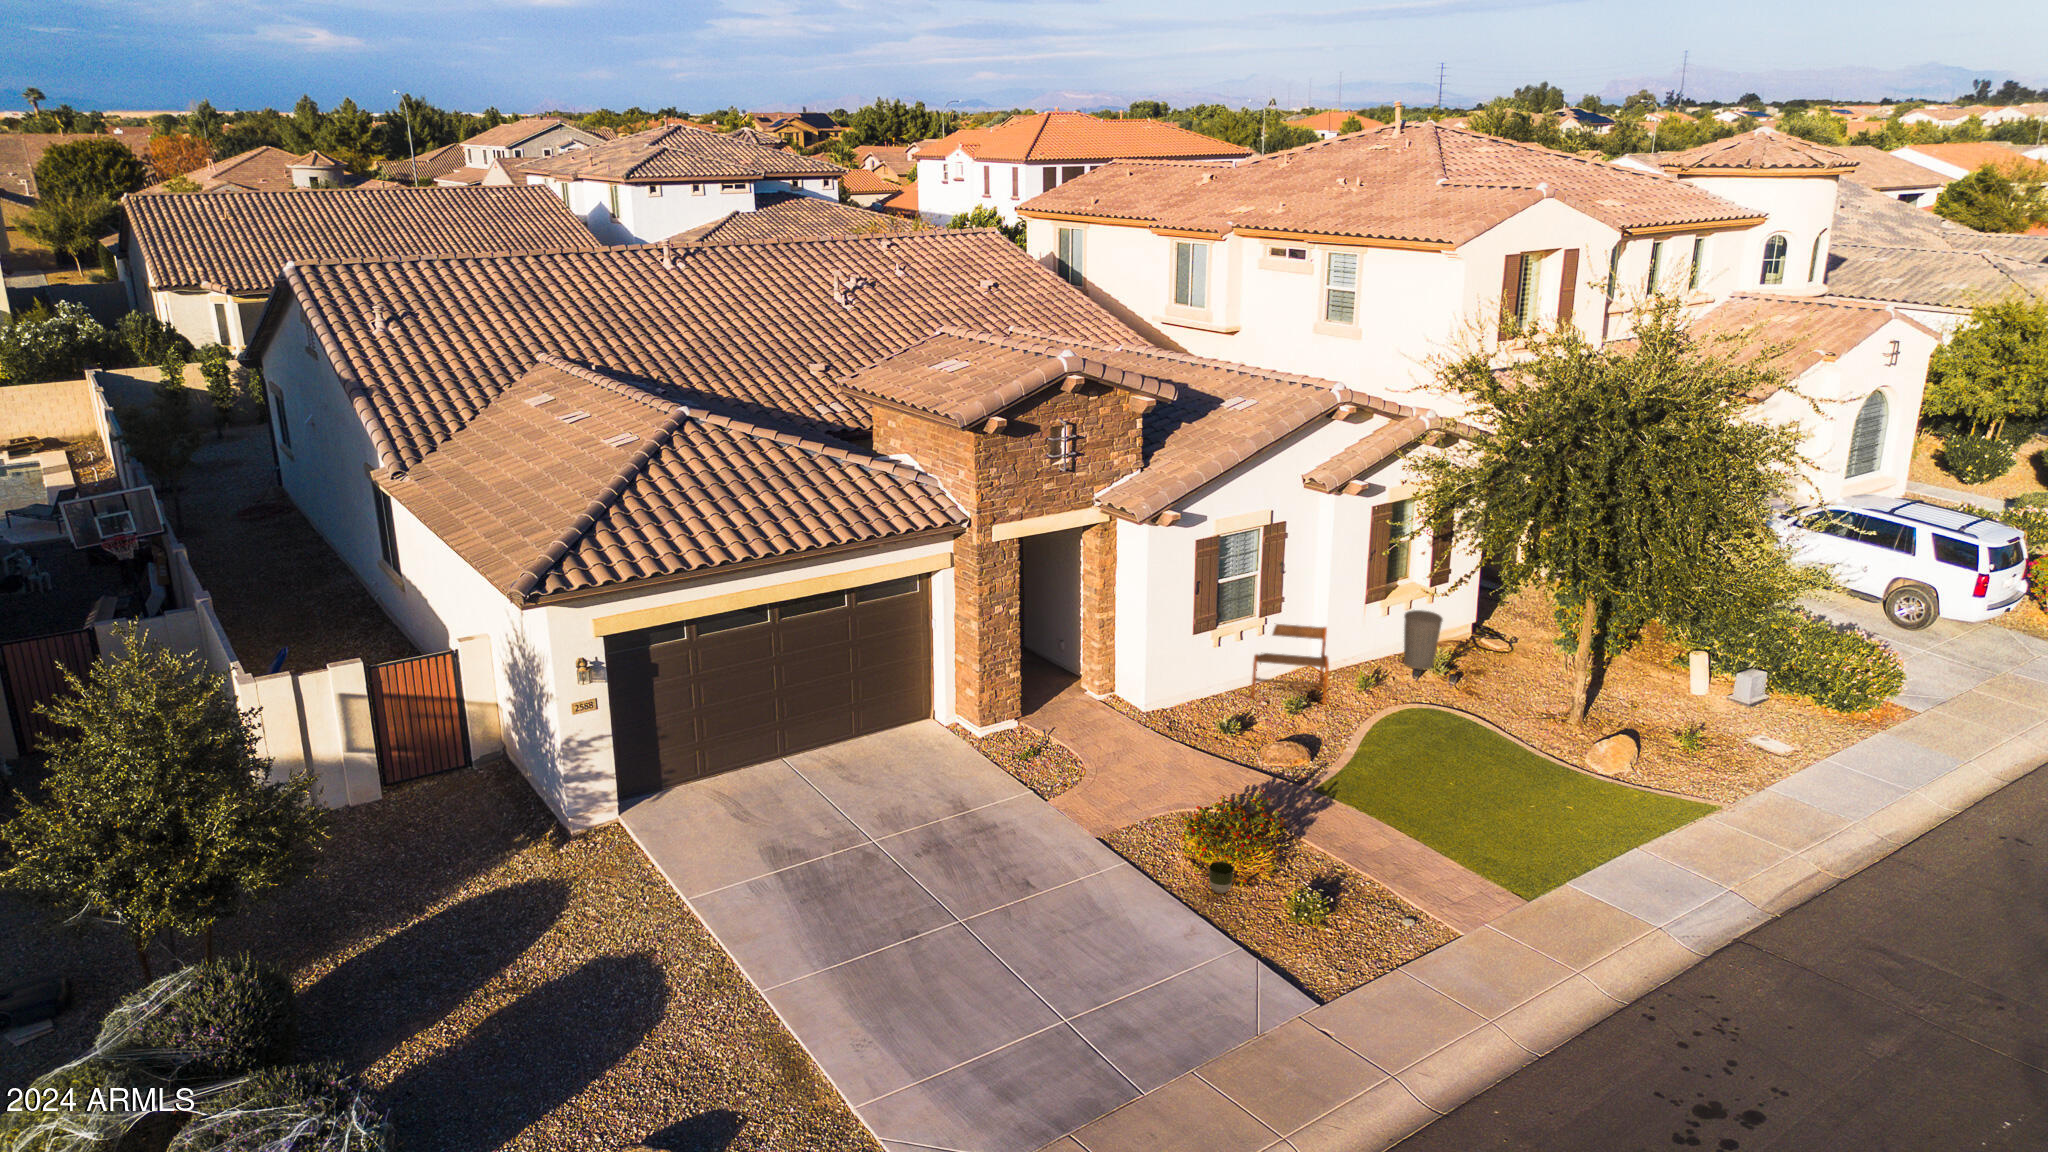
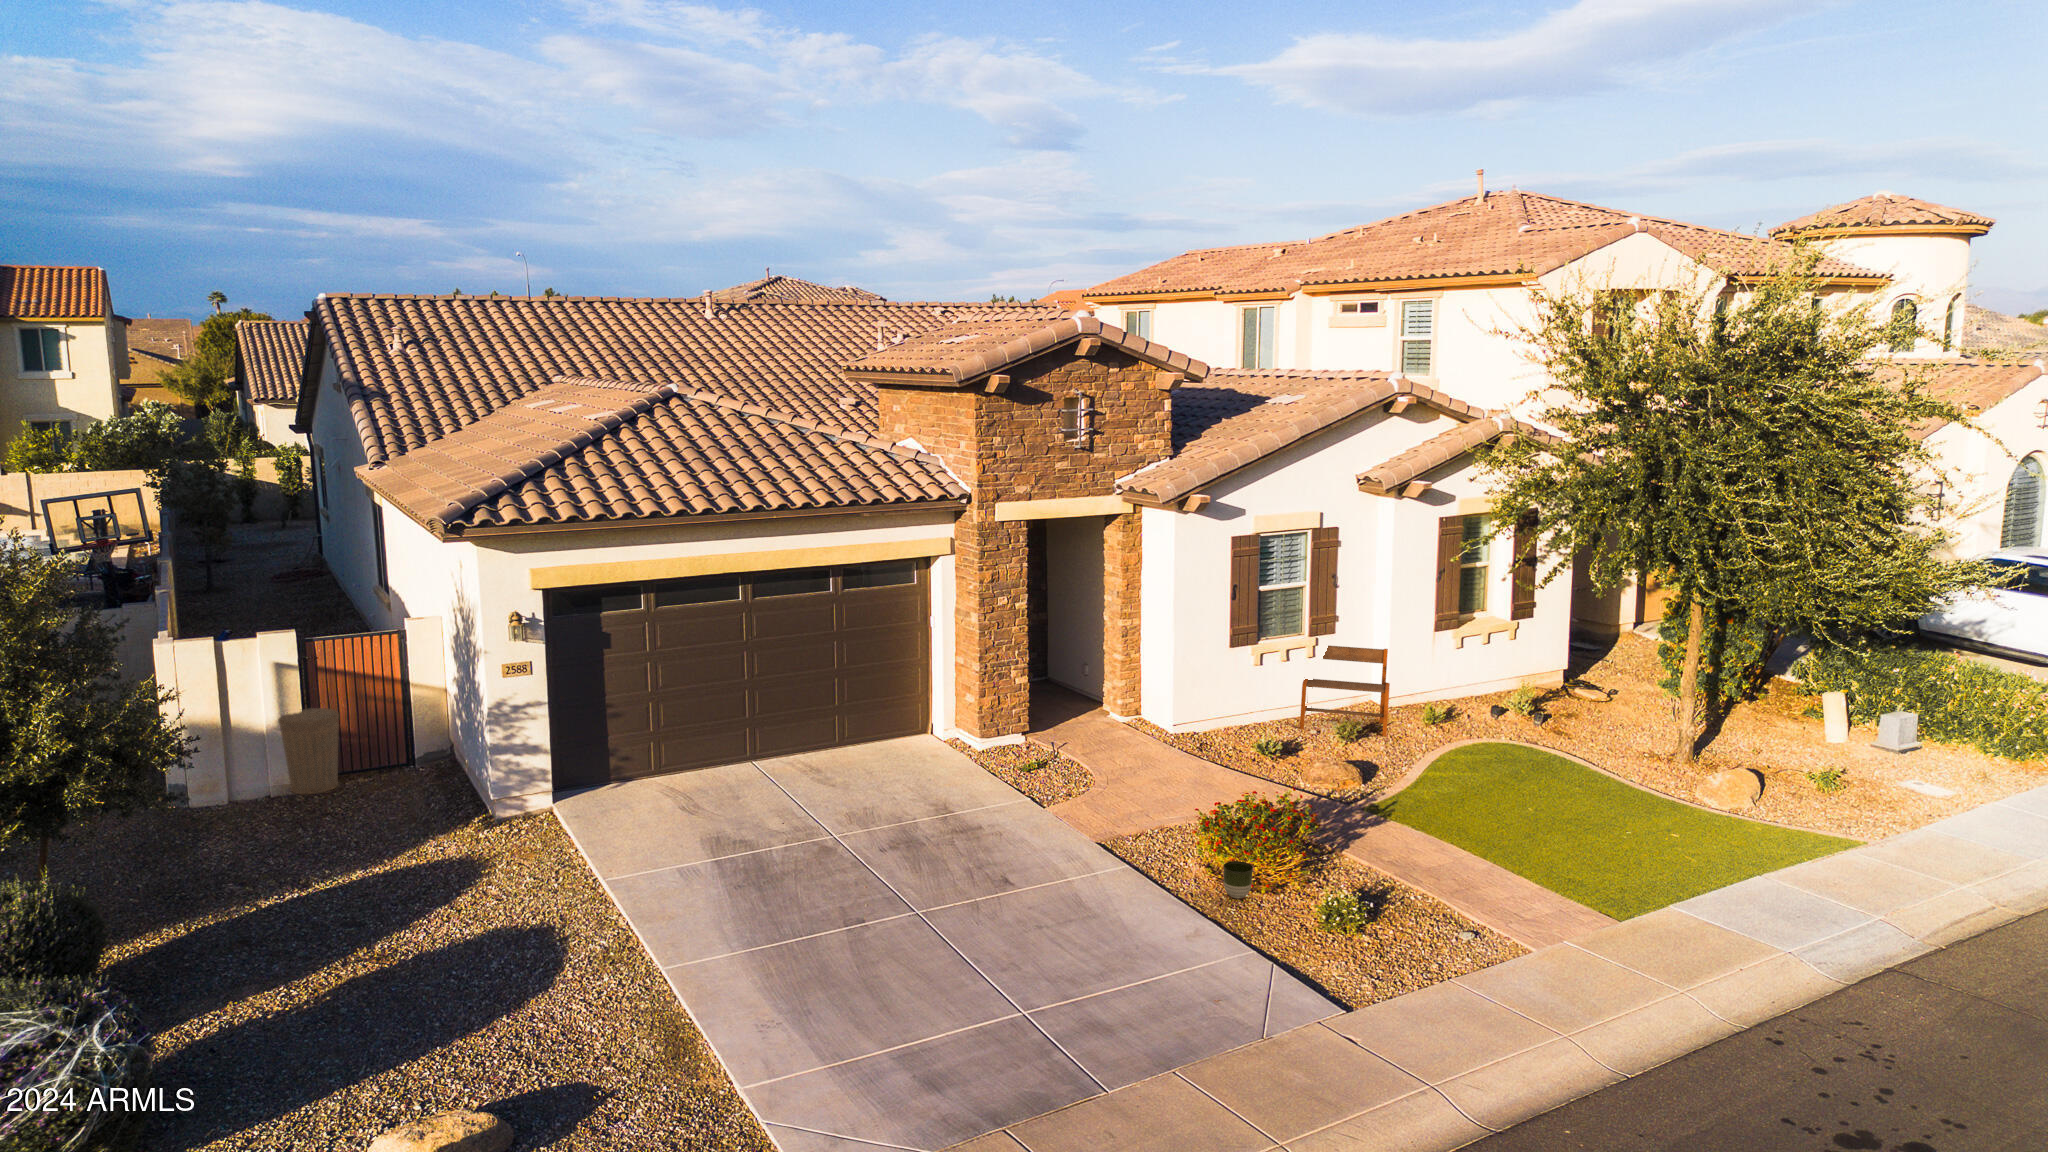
trash can: present [1404,610,1443,669] -> present [278,708,339,794]

